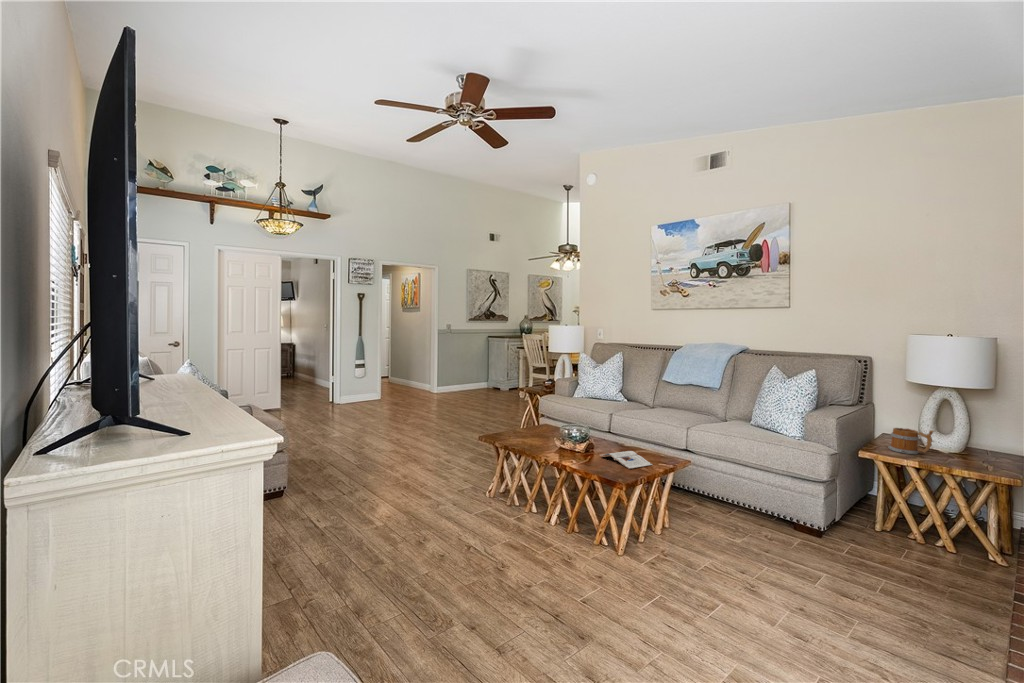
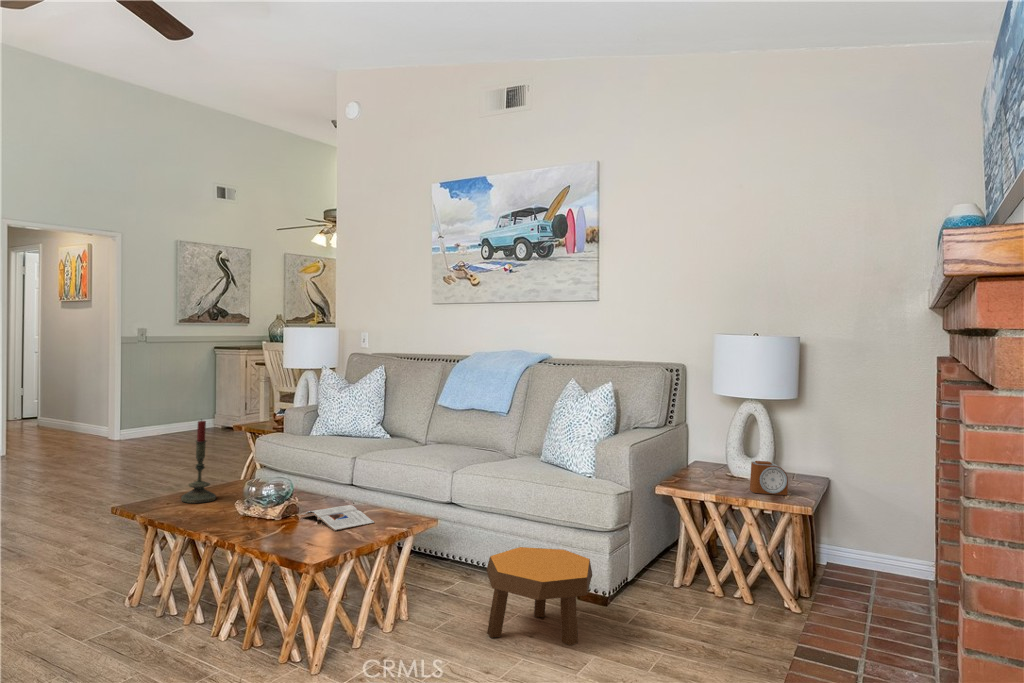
candle: none [516,388,537,442] -> present [181,421,216,503]
mug: present [889,428,934,454] -> none [689,453,734,485]
alarm clock: none [952,438,993,468] -> present [750,461,788,495]
footstool: none [733,490,824,569] -> present [486,547,592,646]

